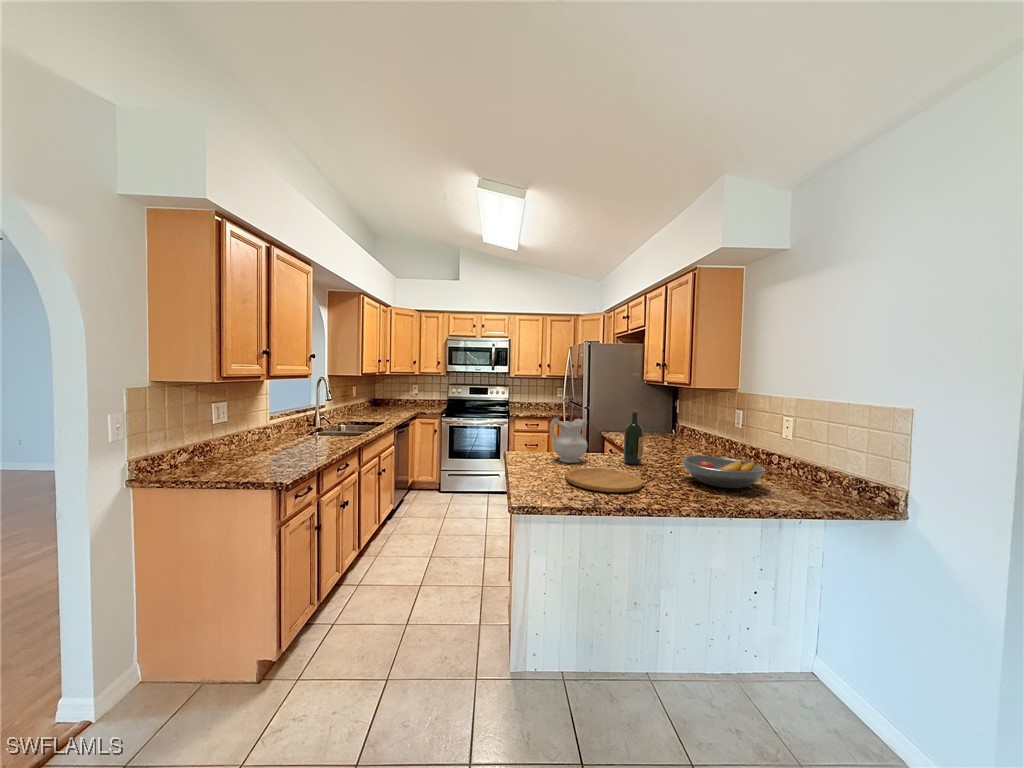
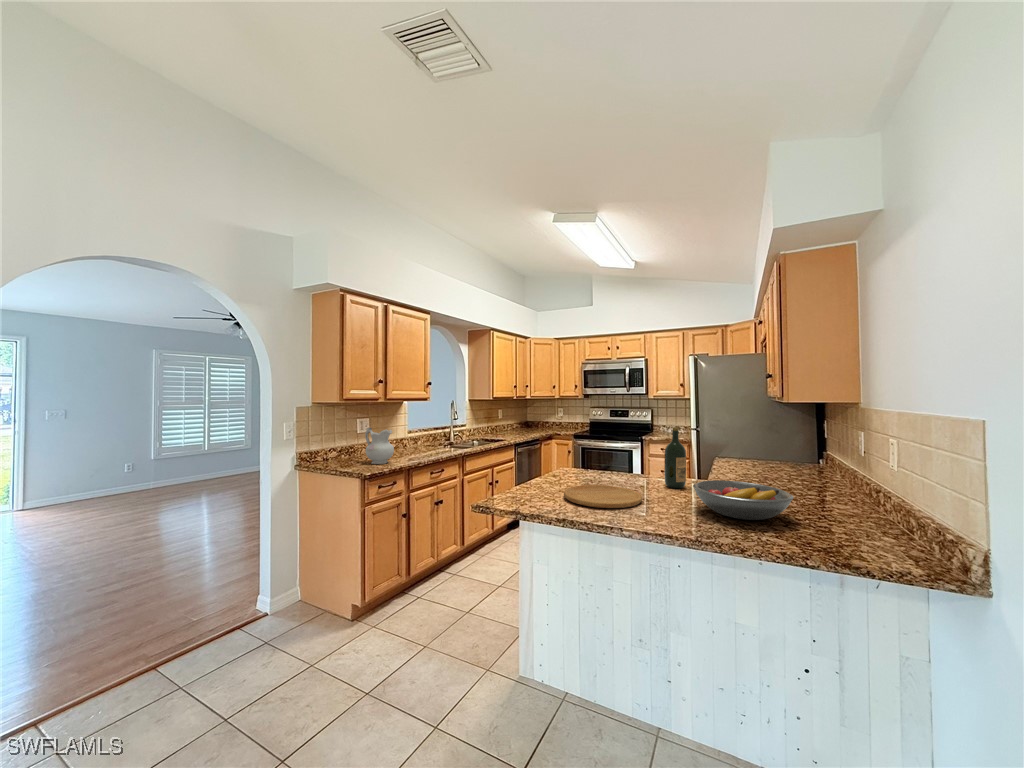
ceramic pitcher: present [550,417,587,463] -> present [365,428,394,464]

